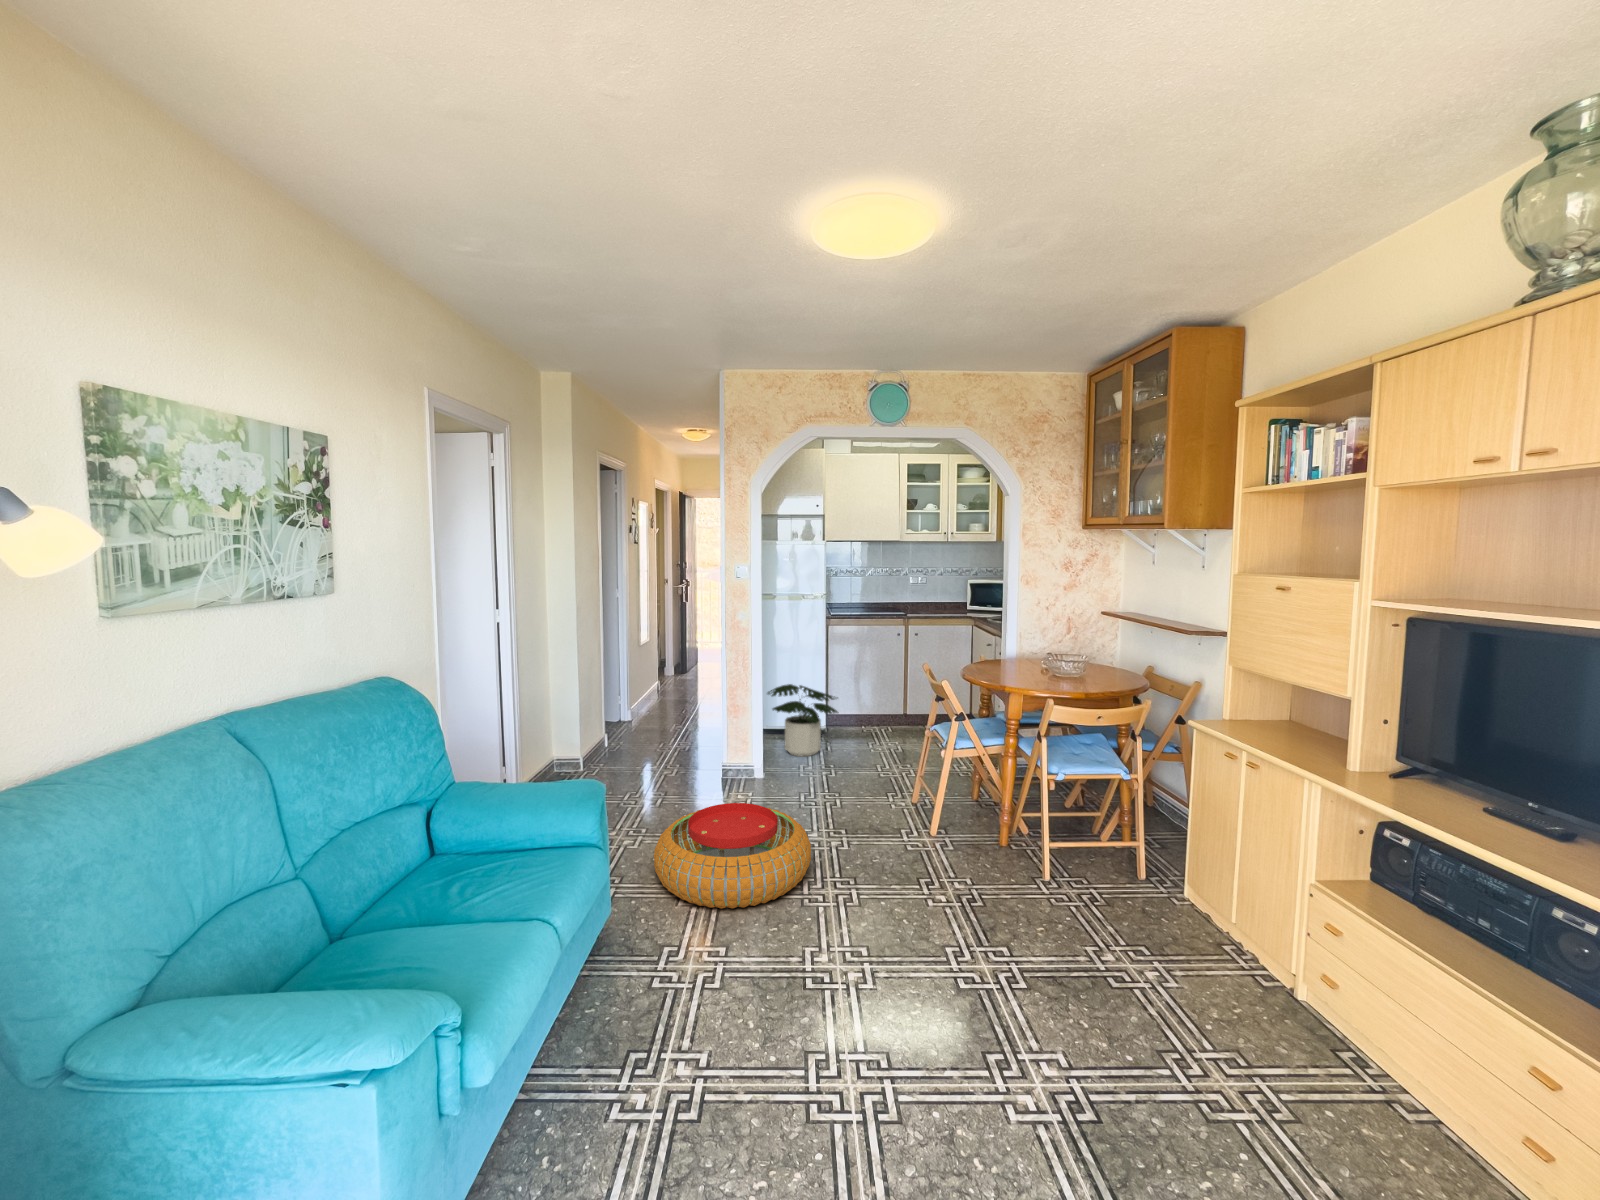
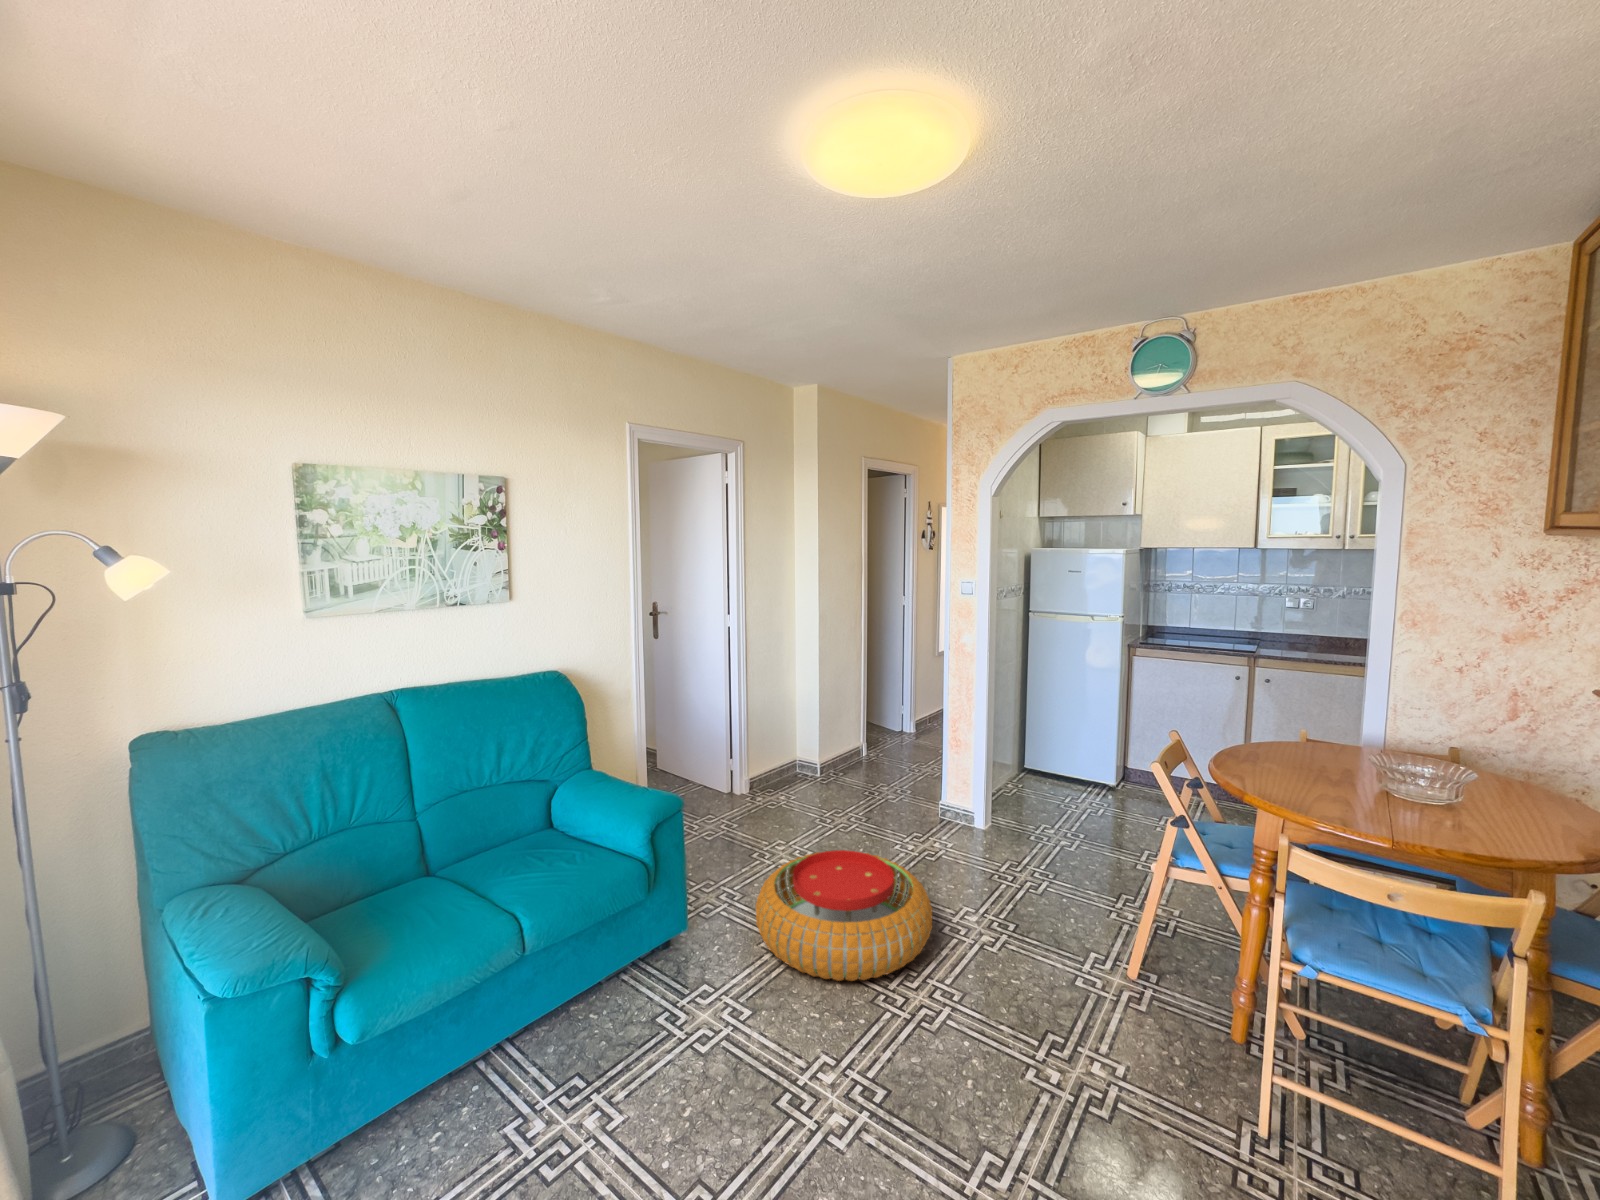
potted plant: present [768,684,839,756] -> none [1018,725,1123,819]

